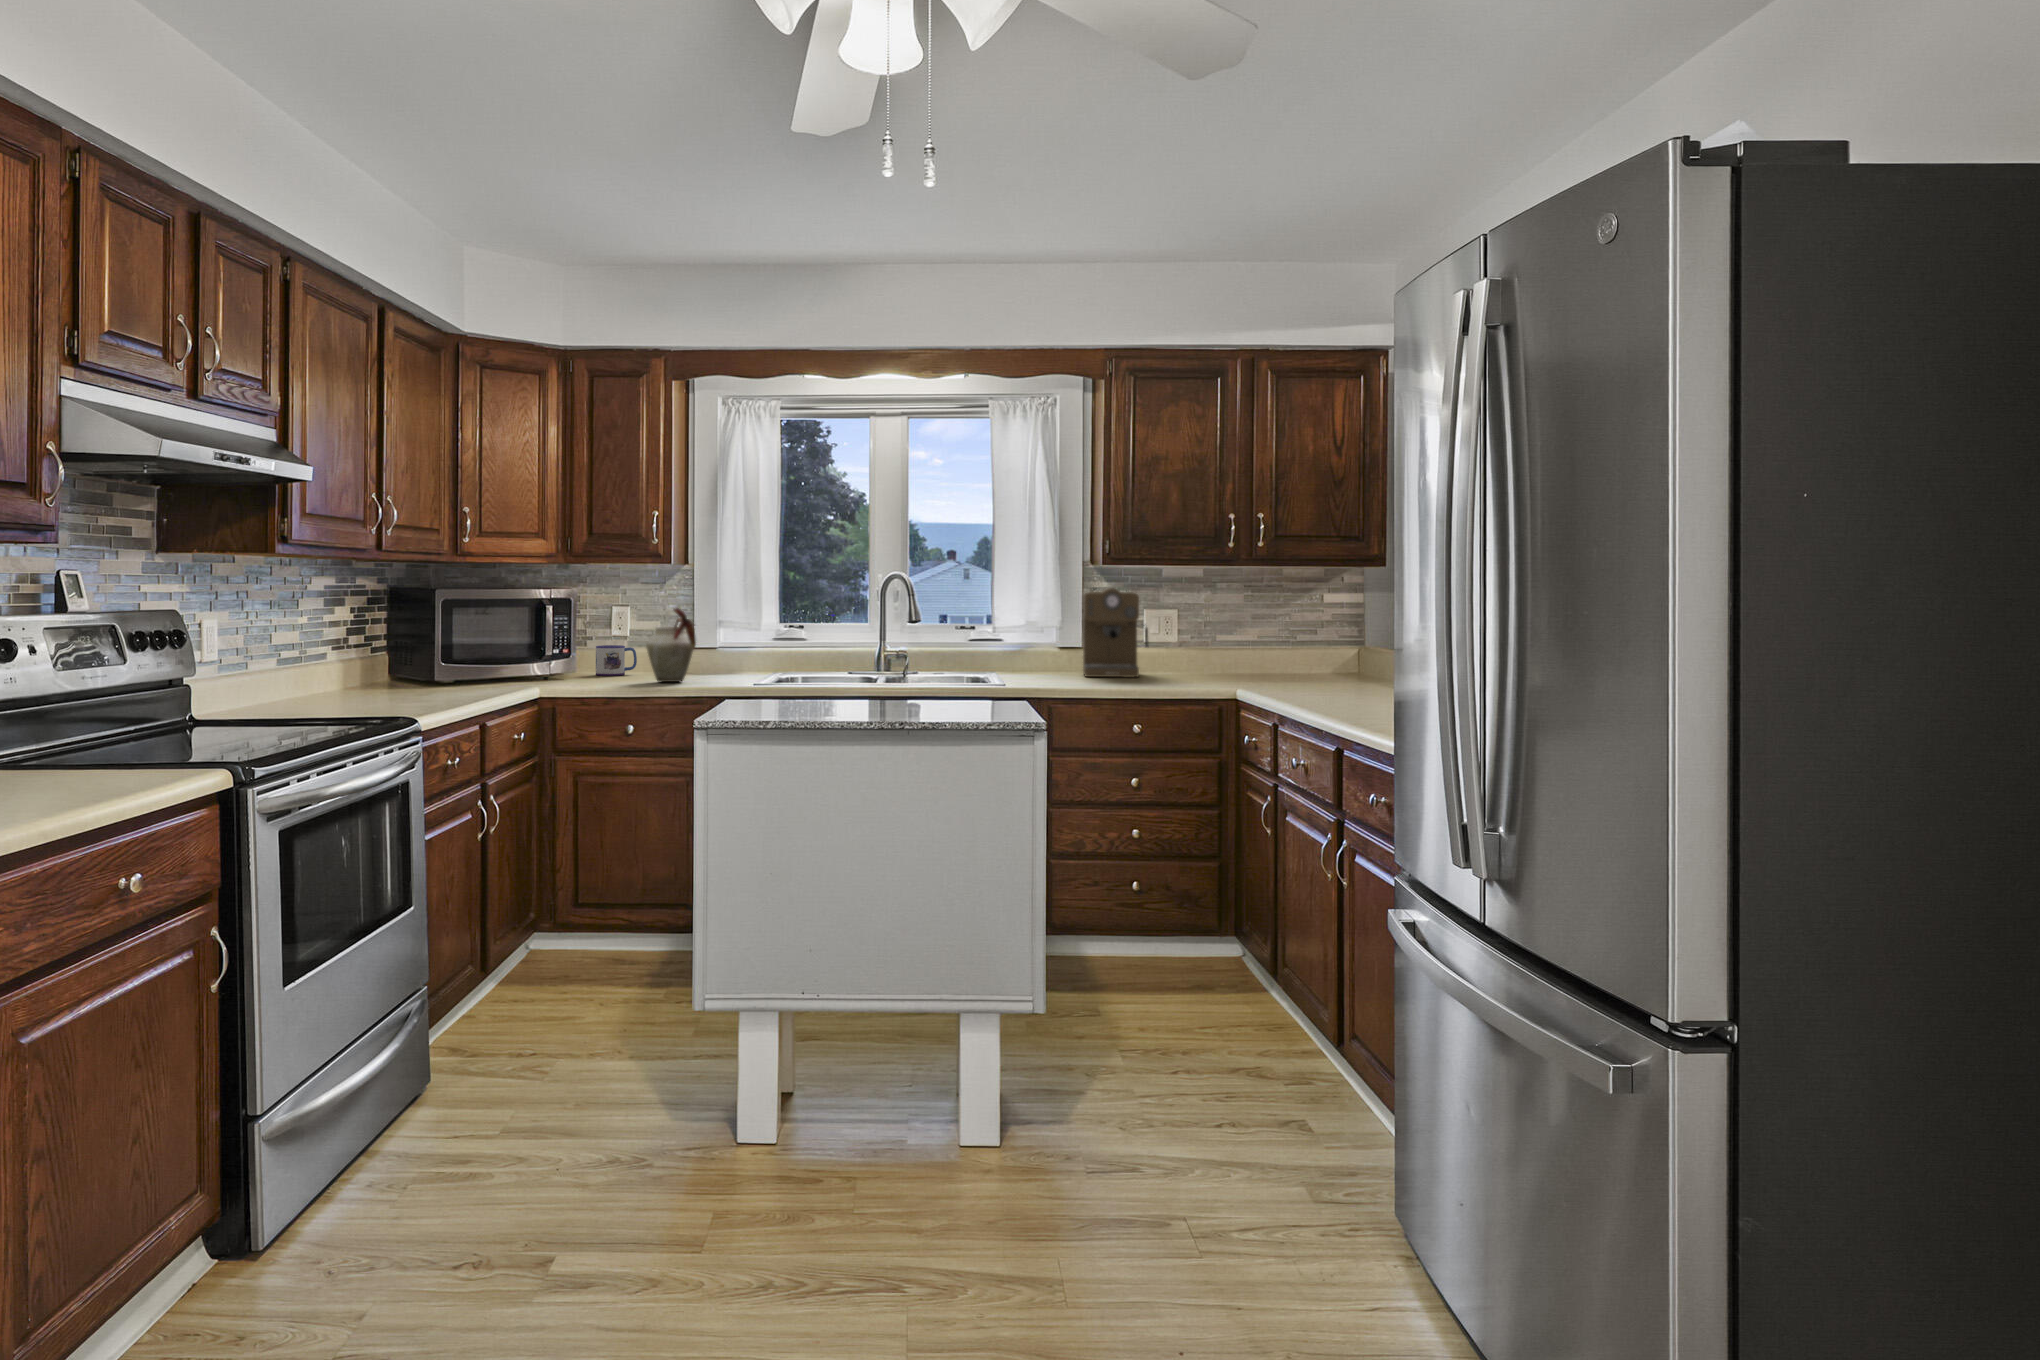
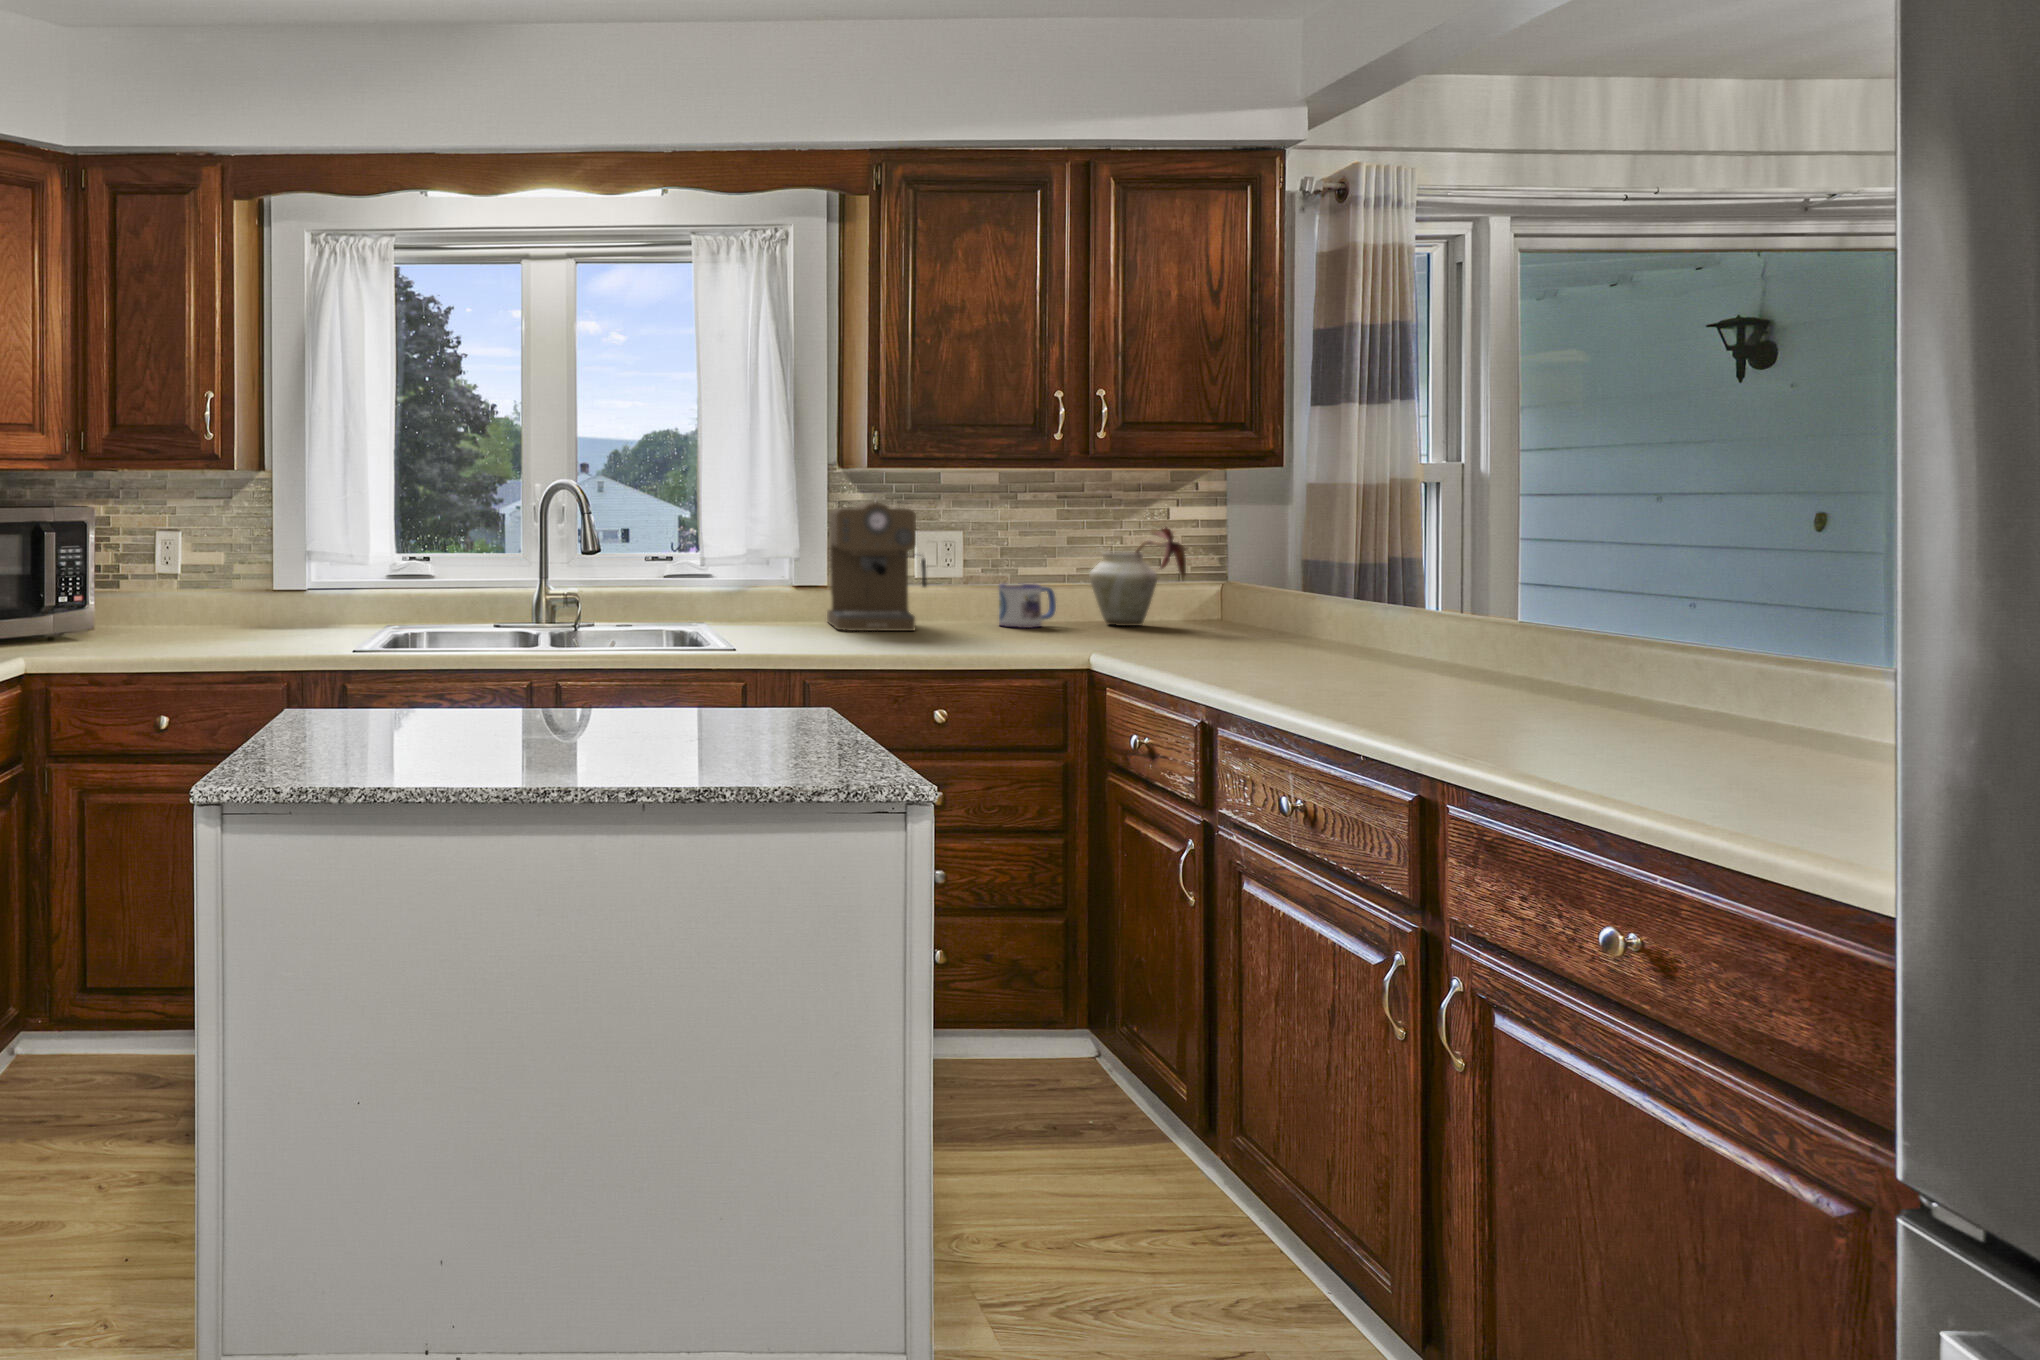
vase: present [646,608,696,682] -> present [1089,527,1186,626]
mug: present [596,645,637,676] -> present [999,584,1056,628]

